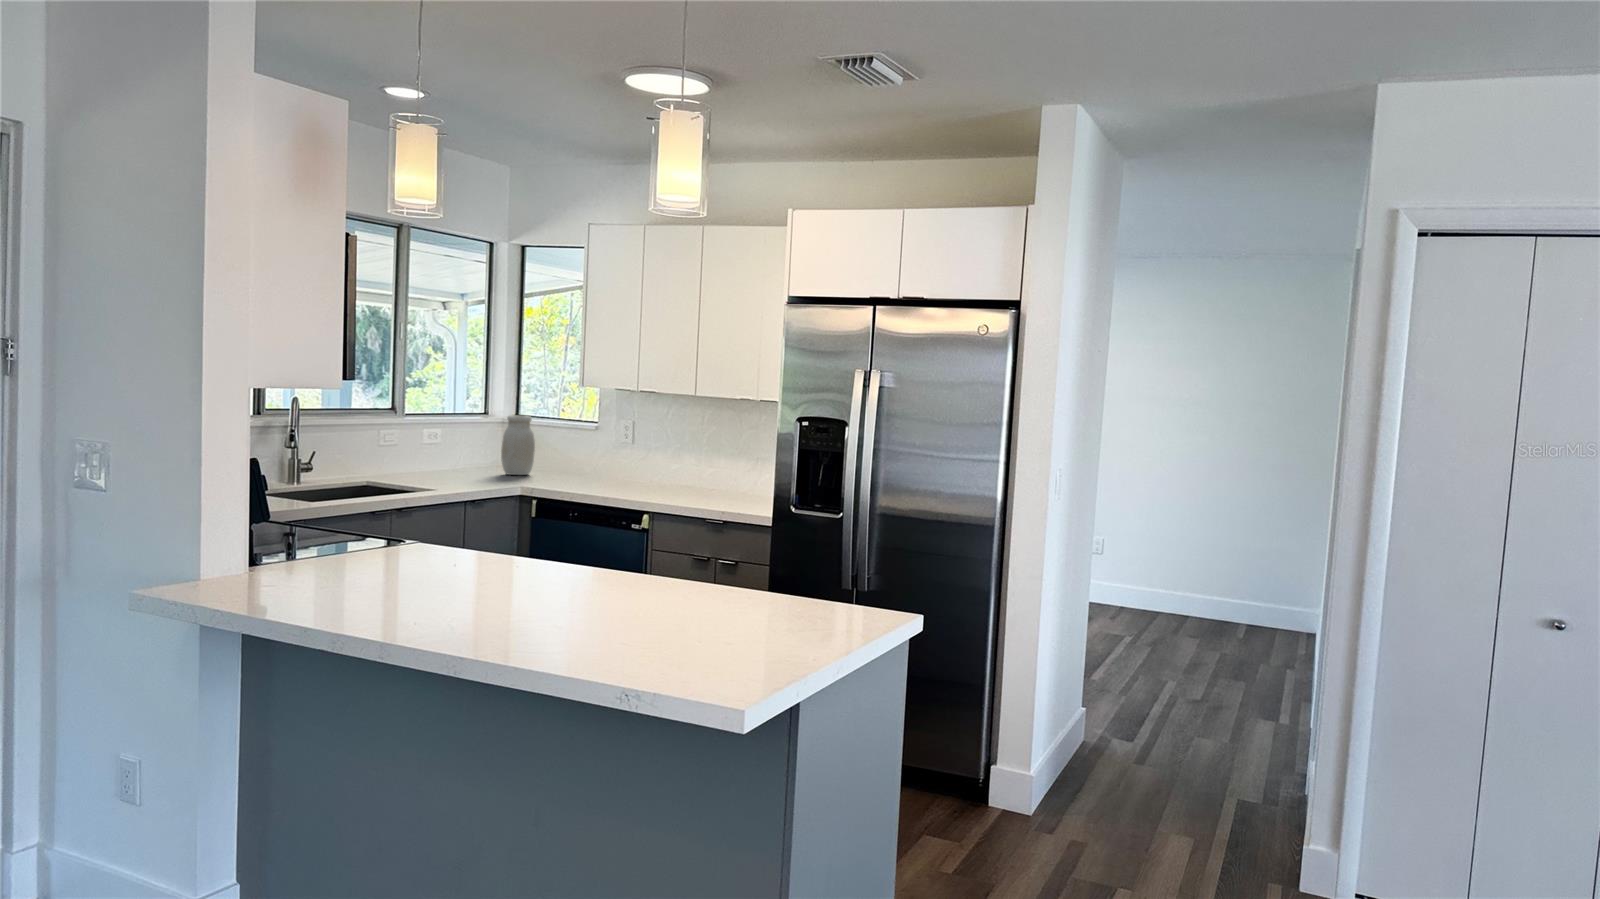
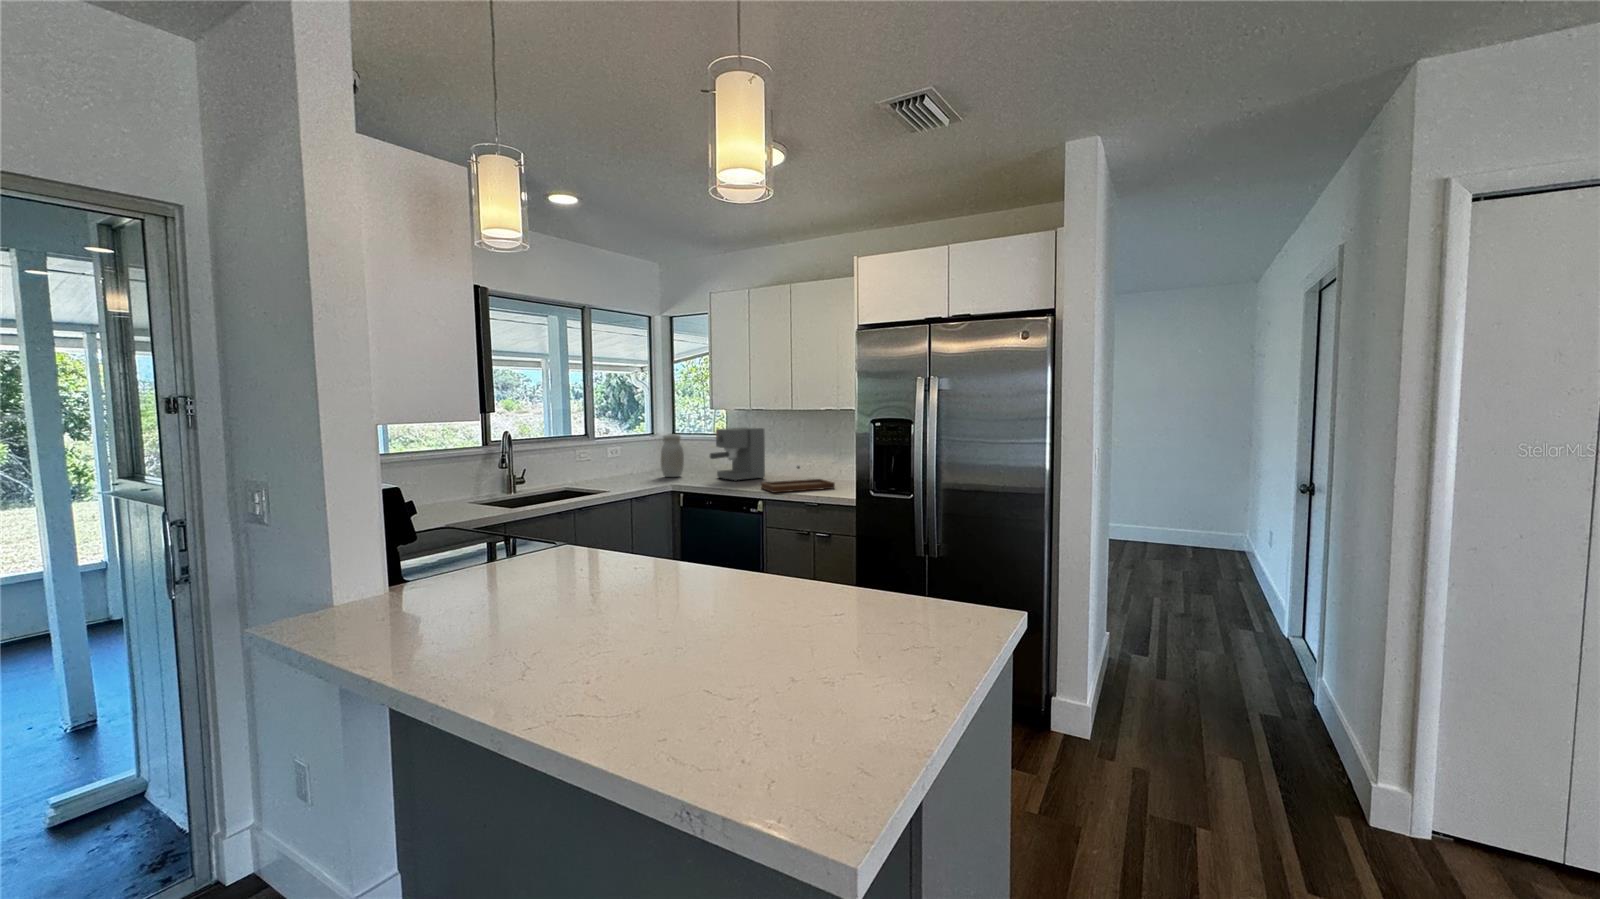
coffee maker: none [574,410,652,485] -> present [710,427,765,481]
tray: none [645,469,745,504] -> present [761,466,835,492]

